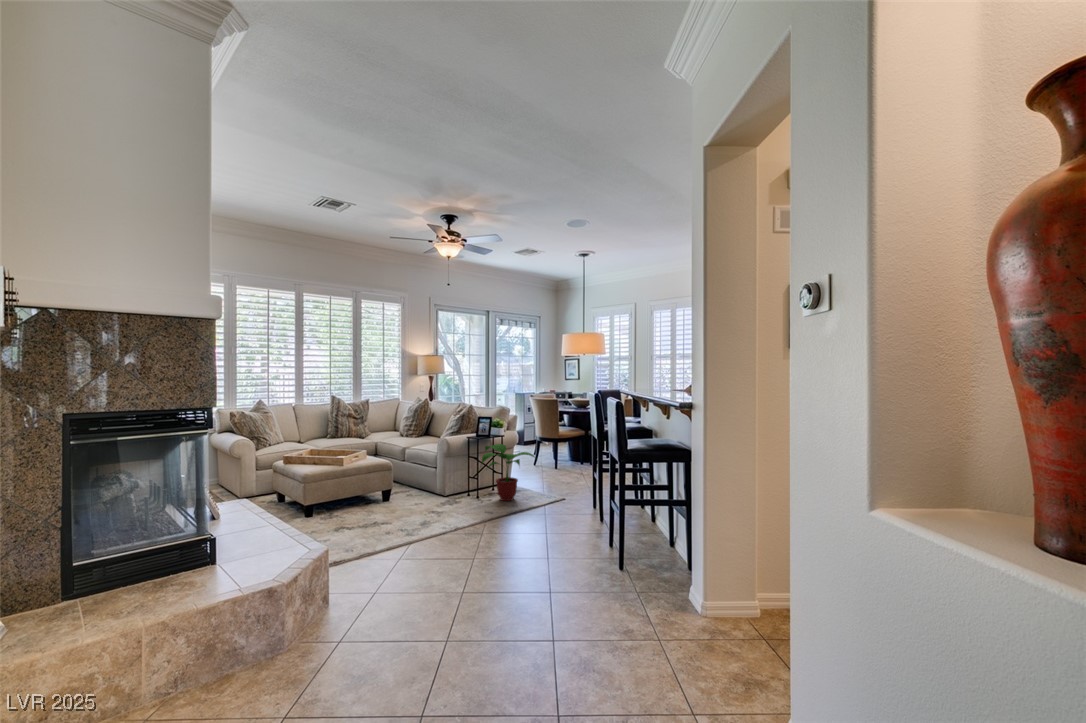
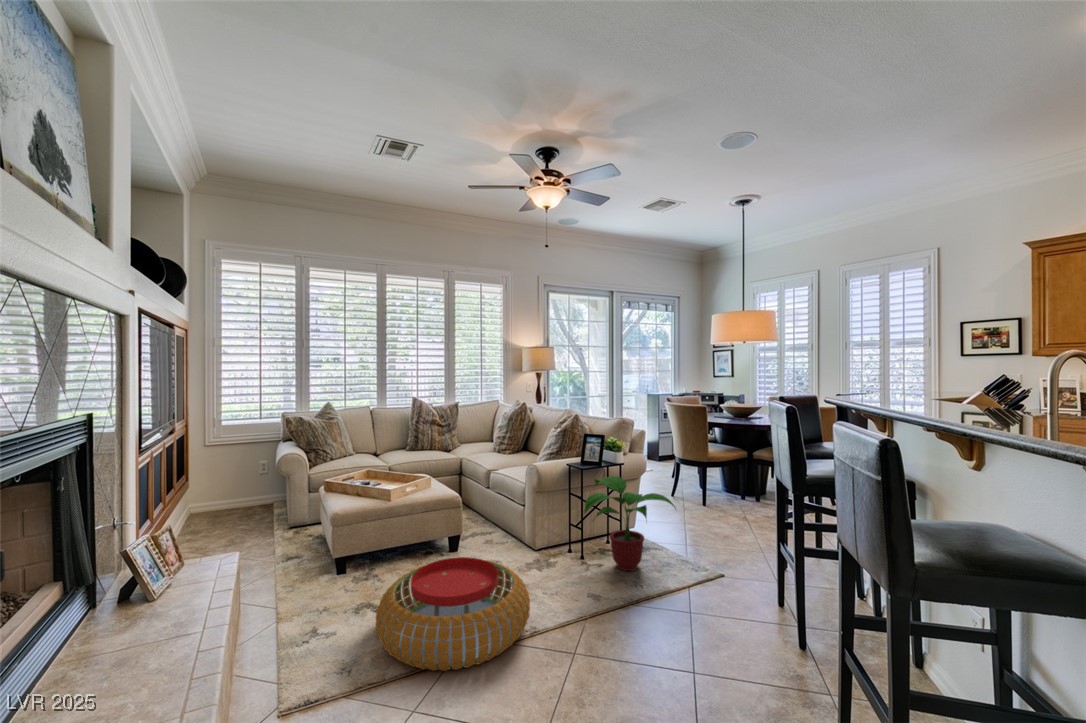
pouf: none [359,492,454,545] -> present [376,557,530,671]

